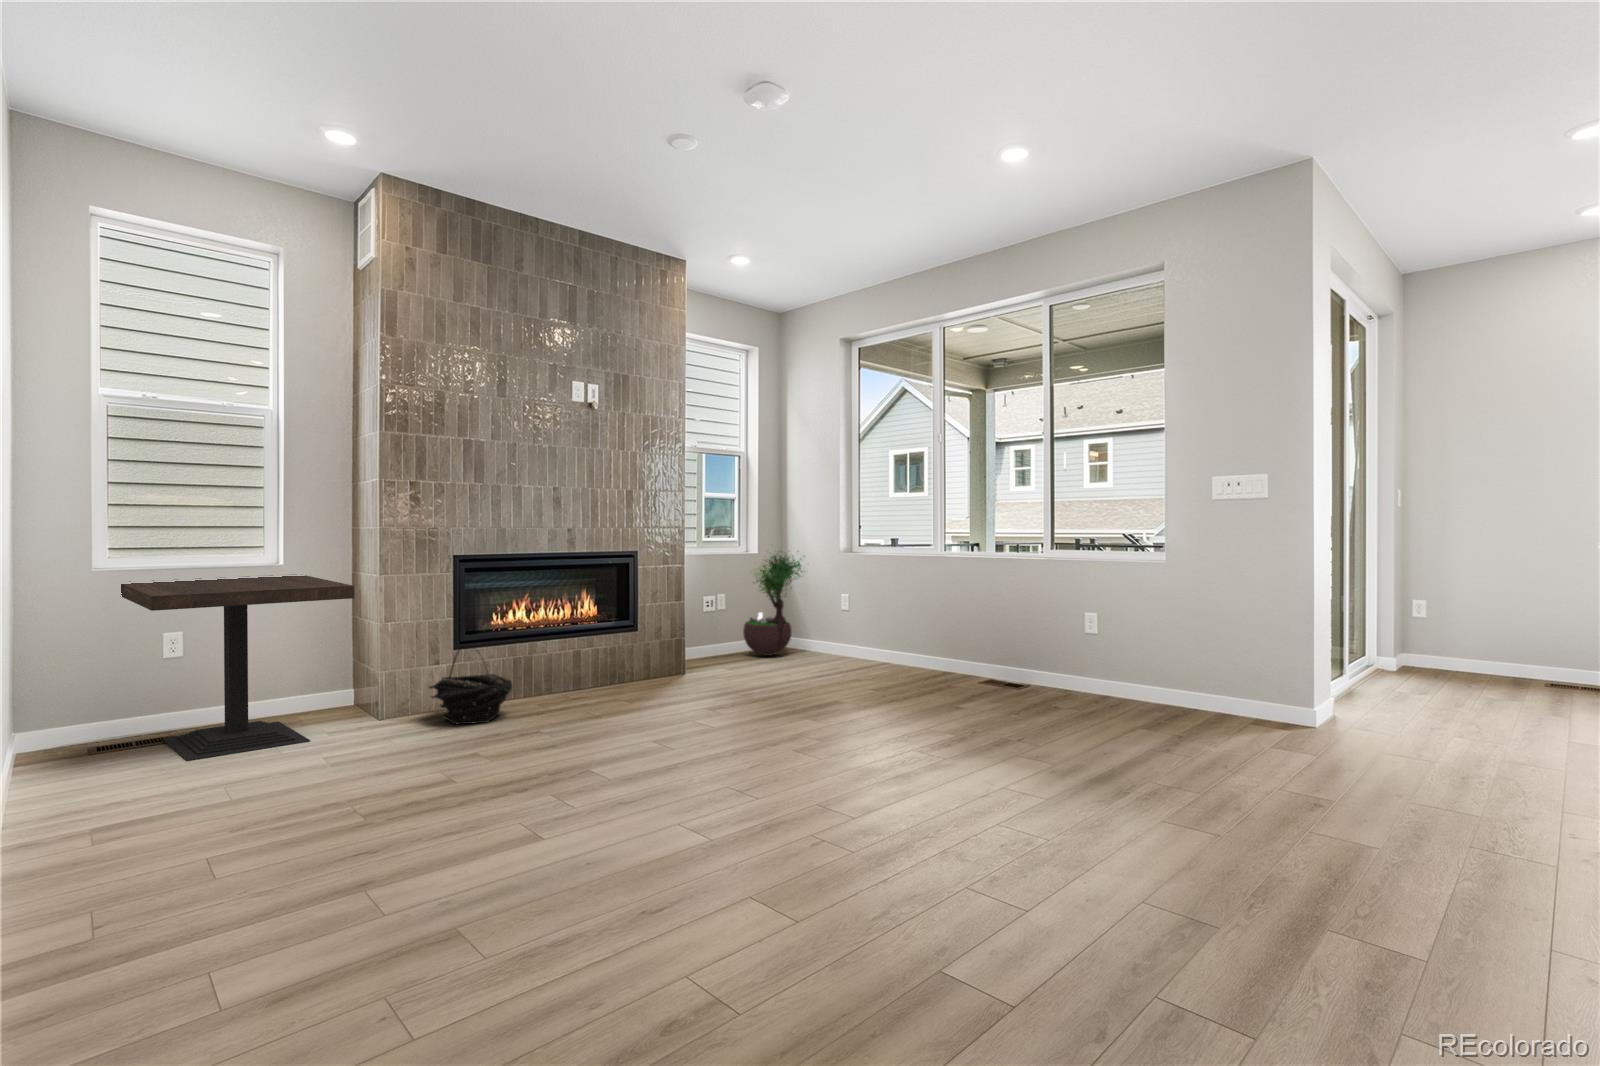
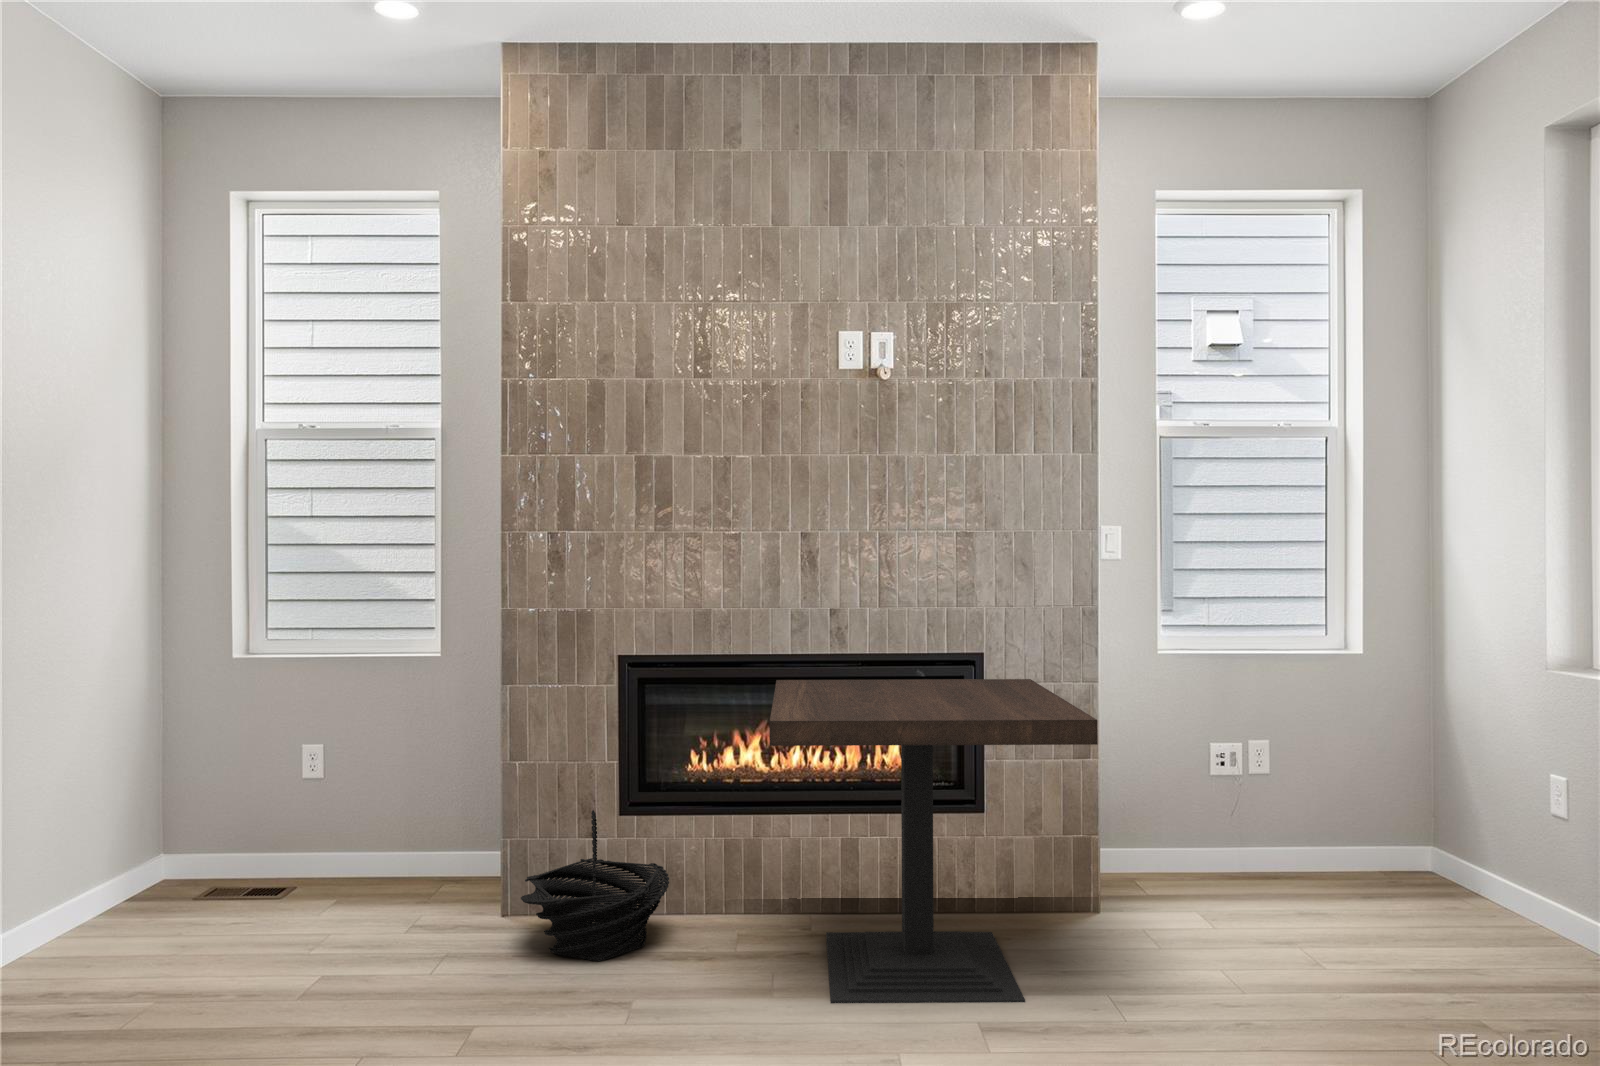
potted tree: present [743,551,805,656] -> none [1306,641,1463,889]
side table: present [121,574,354,761] -> present [770,679,1098,1004]

